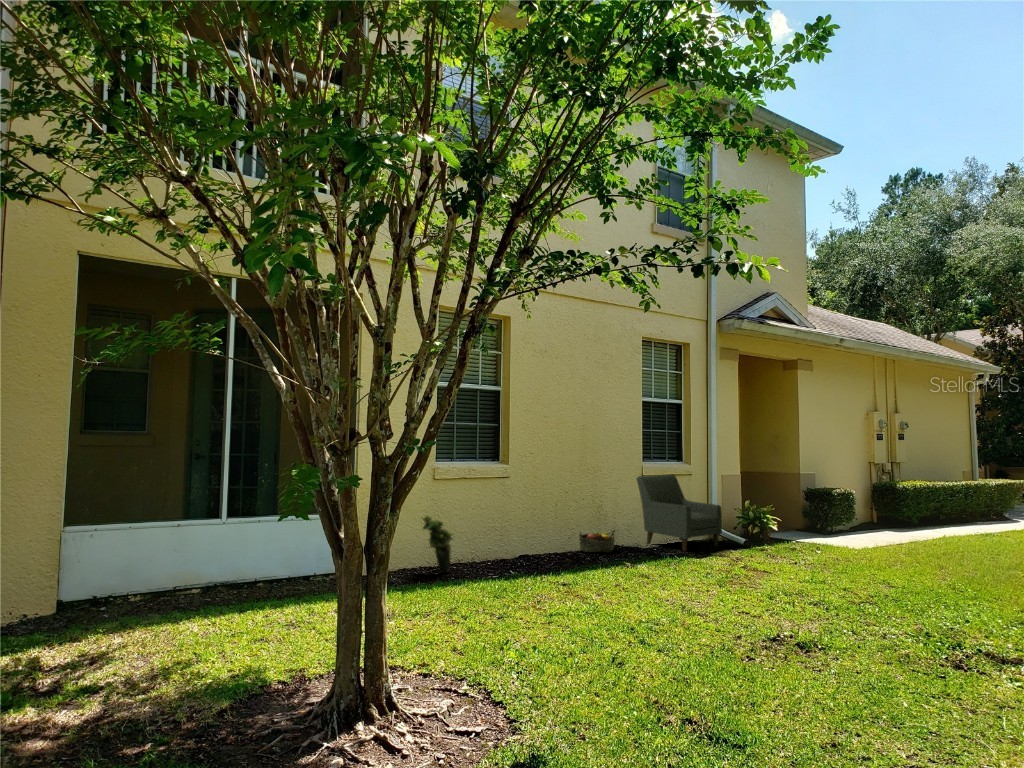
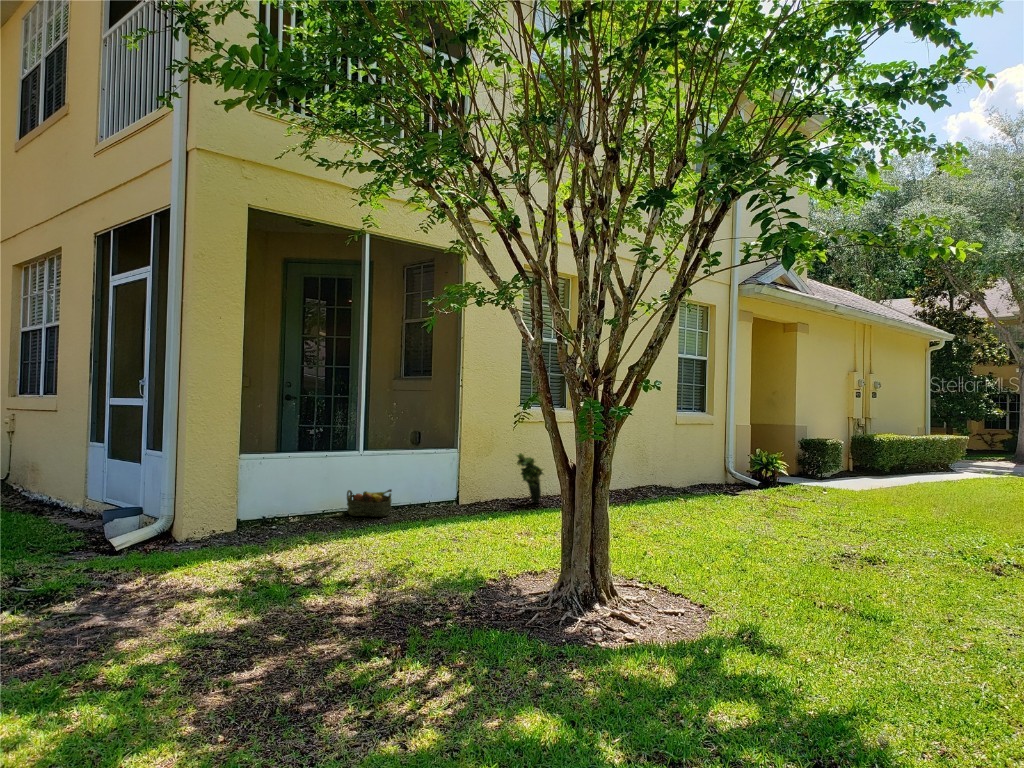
chair: present [636,475,722,551] -> none [673,423,747,489]
basket: present [579,530,615,552] -> present [347,489,392,517]

